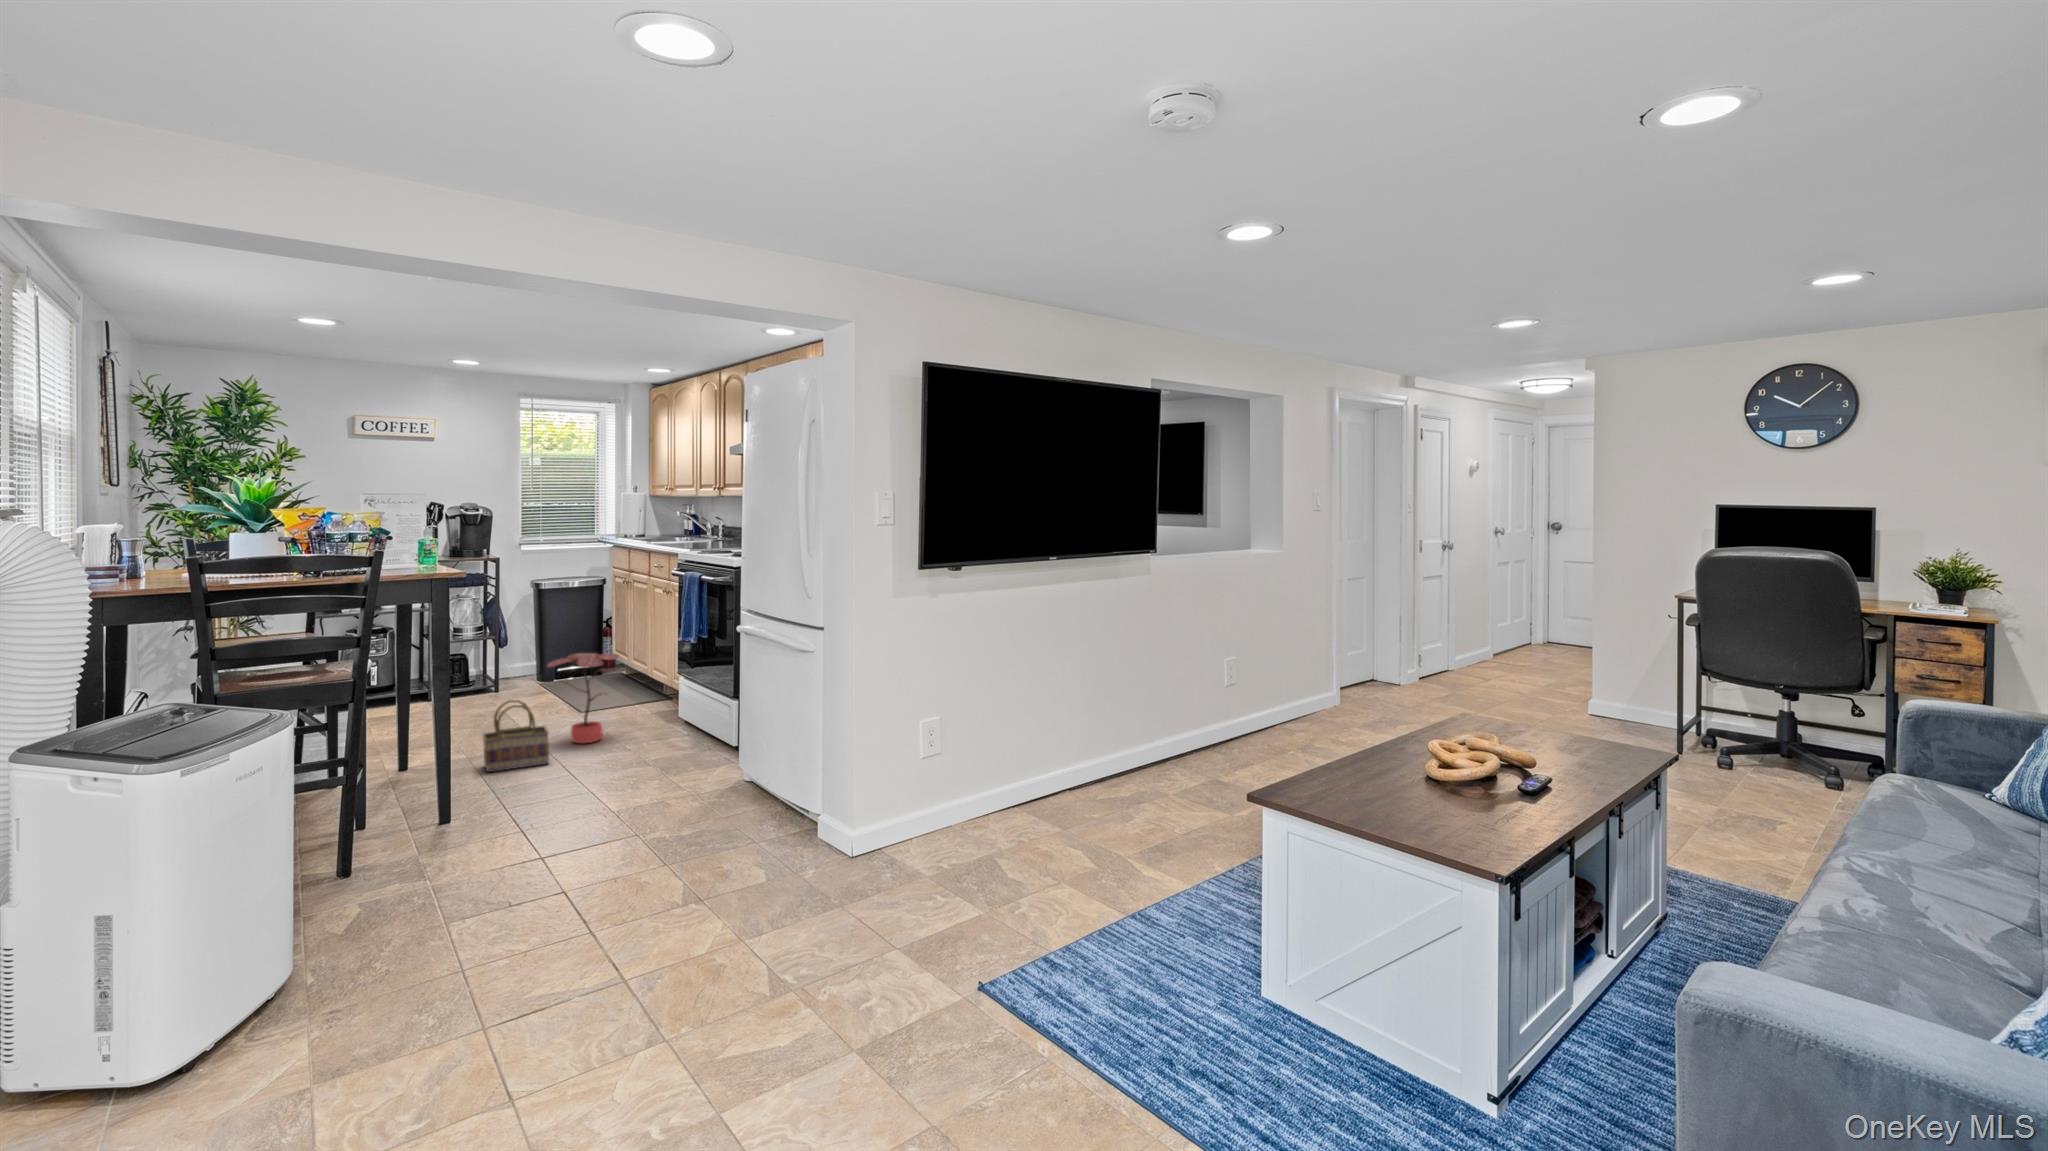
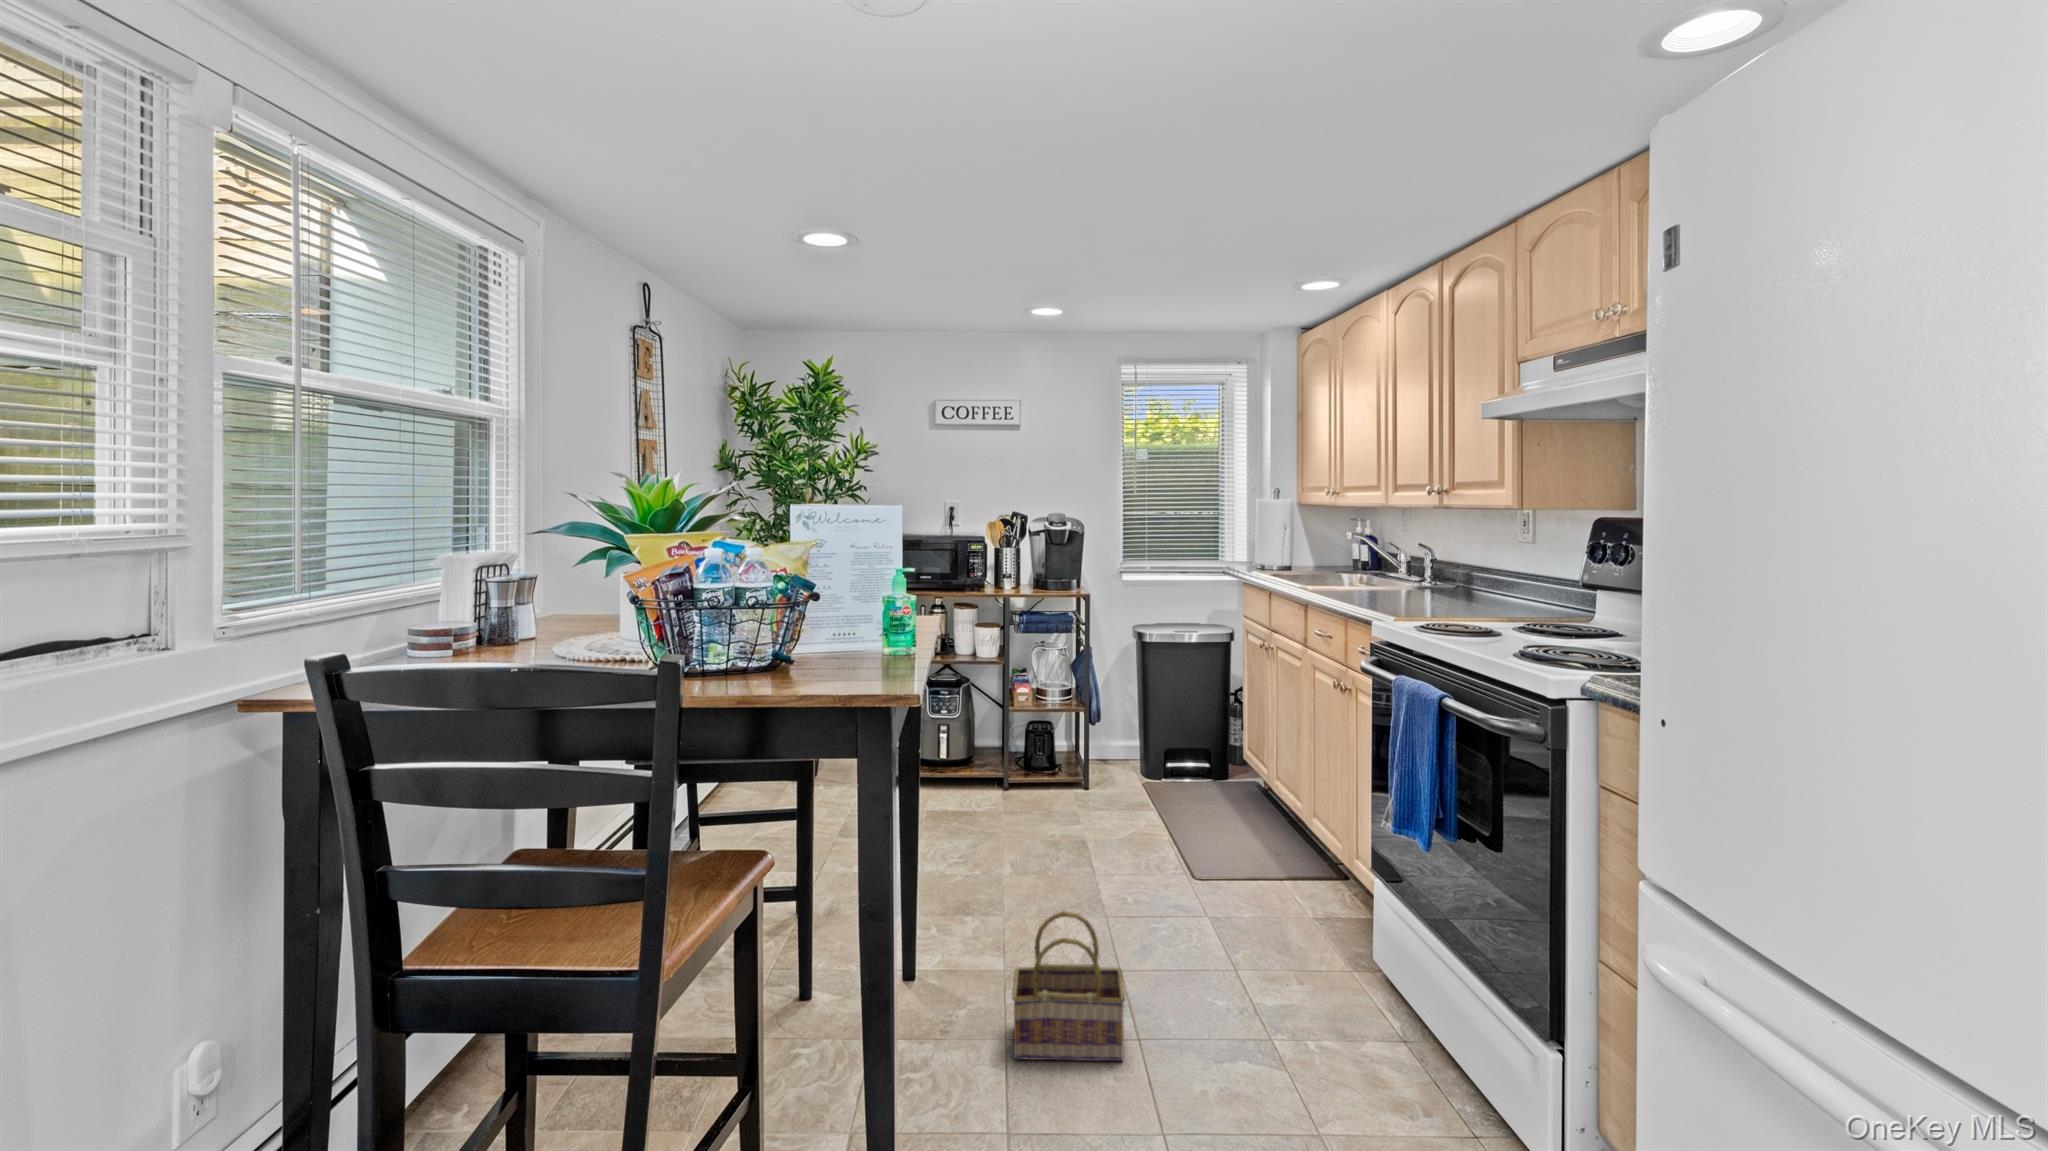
potted plant: present [548,653,619,743] -> none [1132,809,1260,993]

